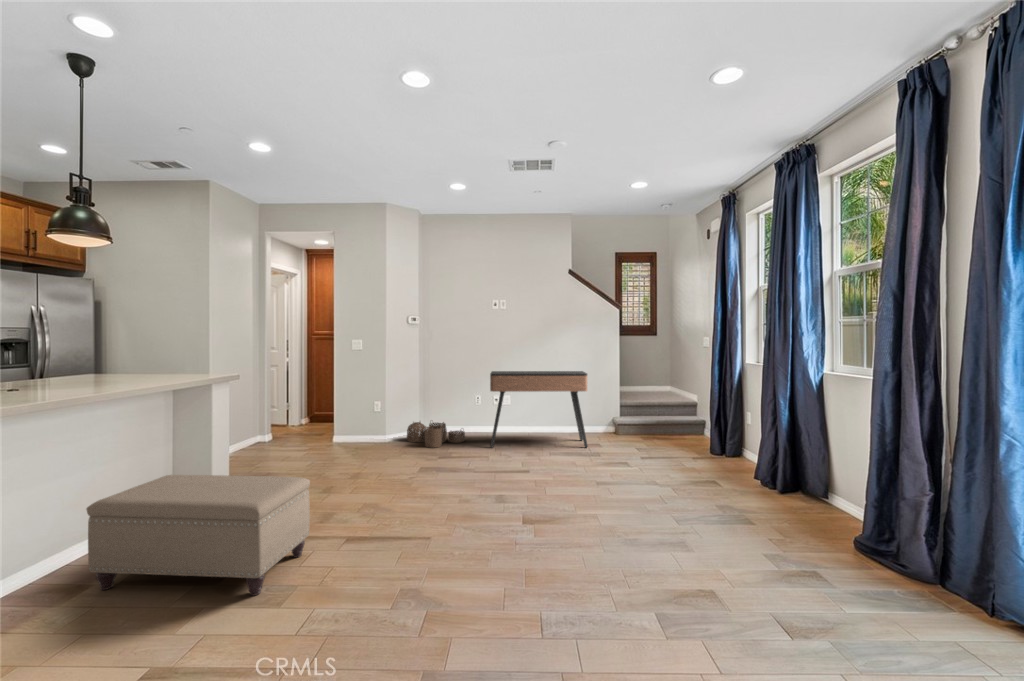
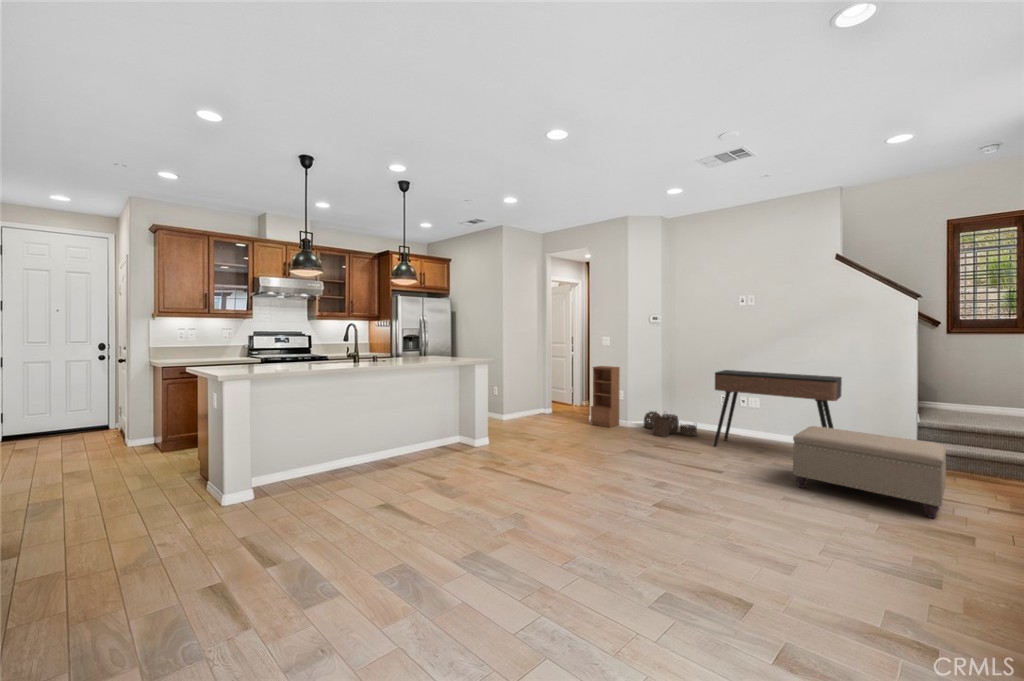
bookcase: none [346,375,379,448] -> present [591,366,620,428]
ottoman: present [86,475,310,596] -> present [793,426,947,518]

